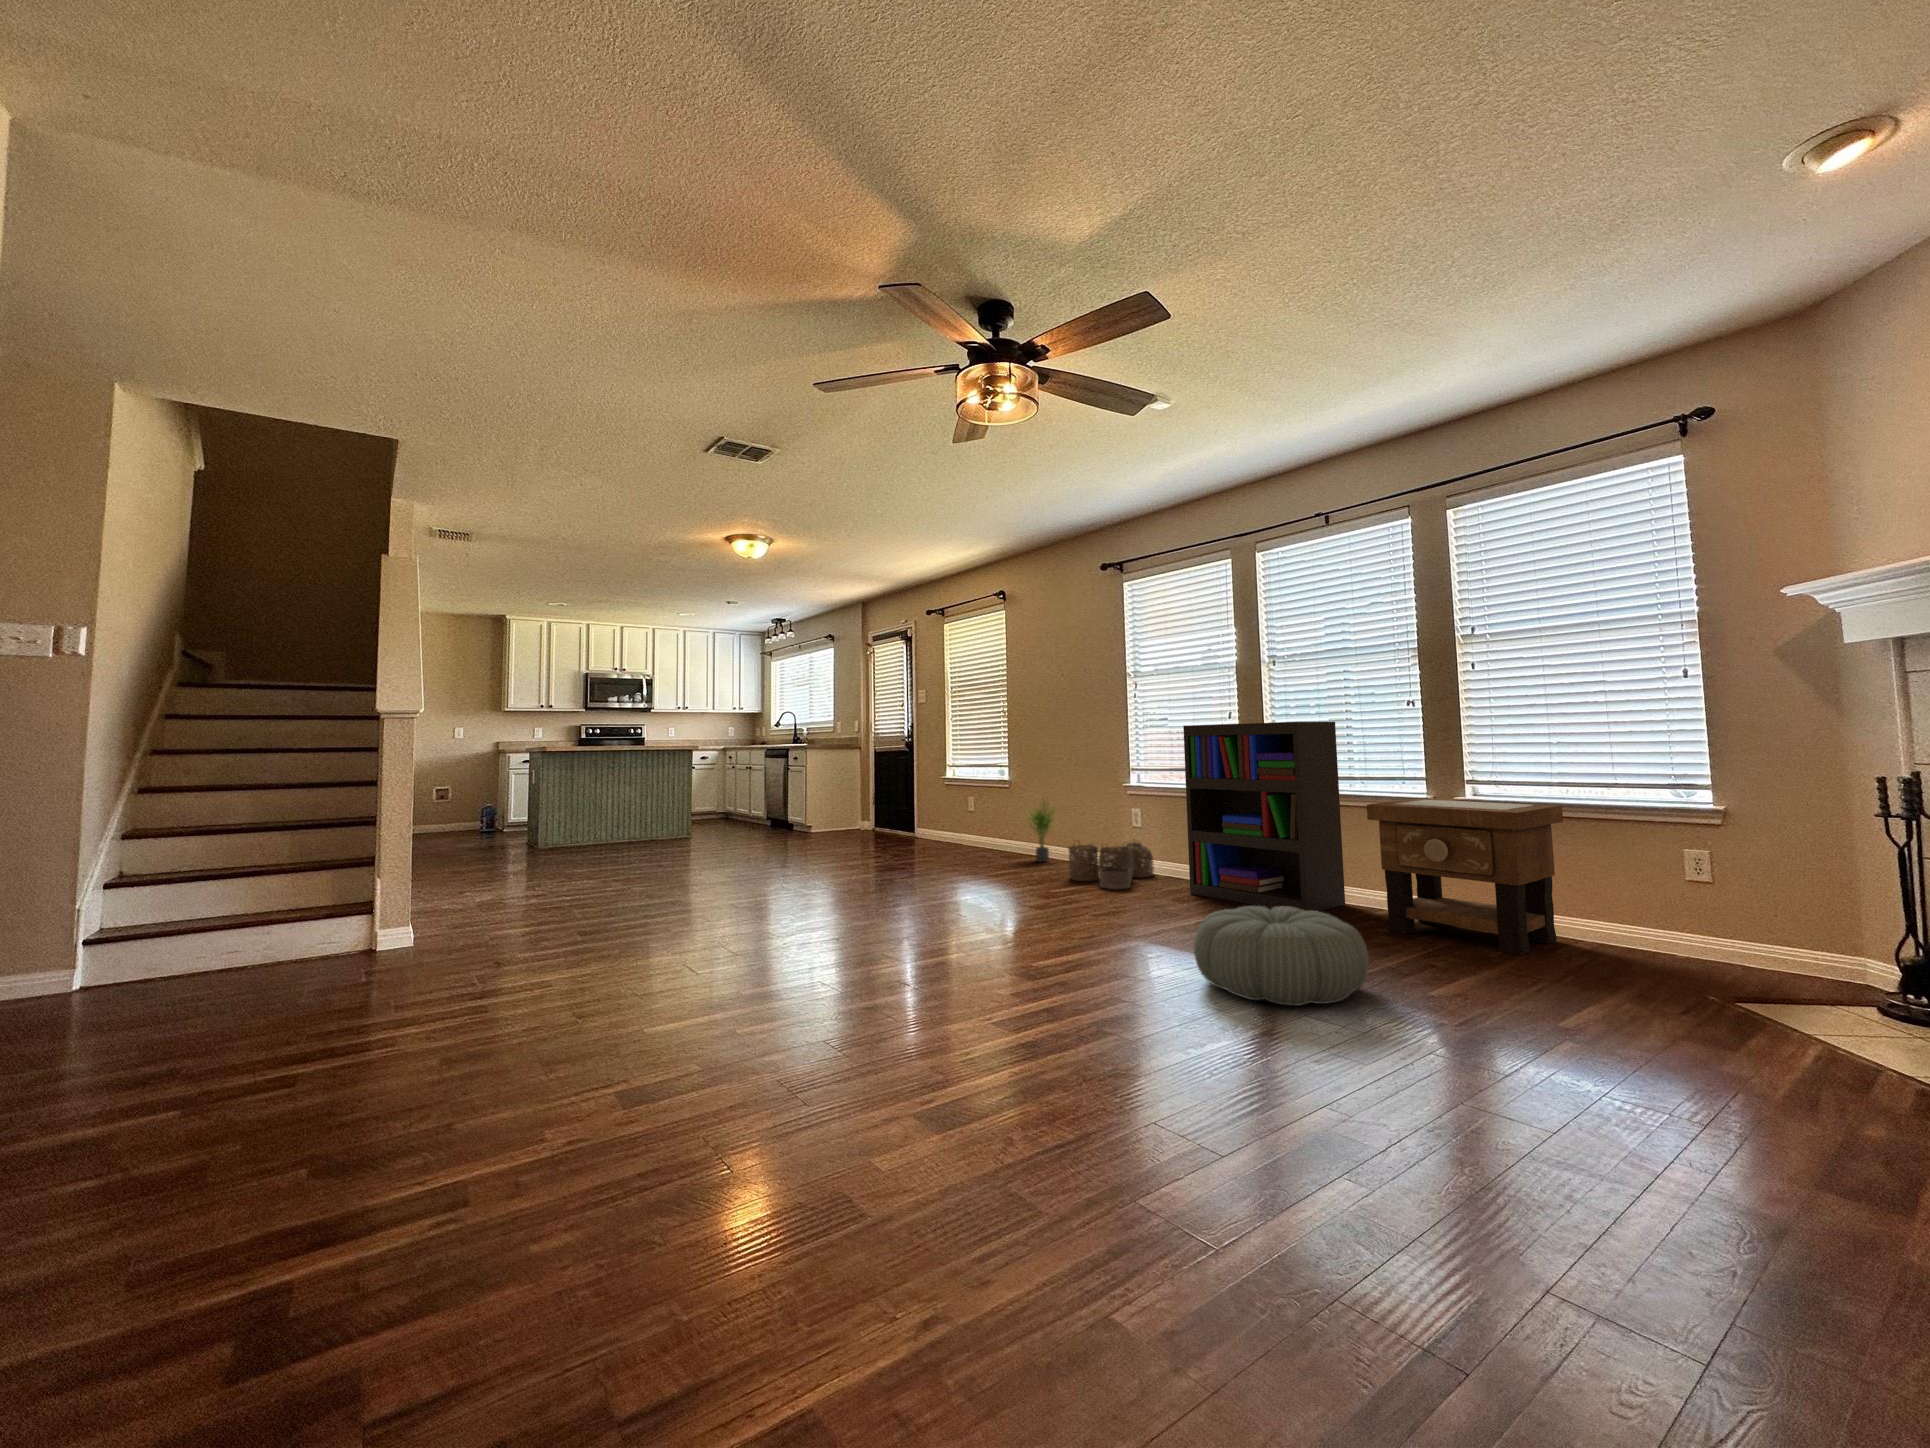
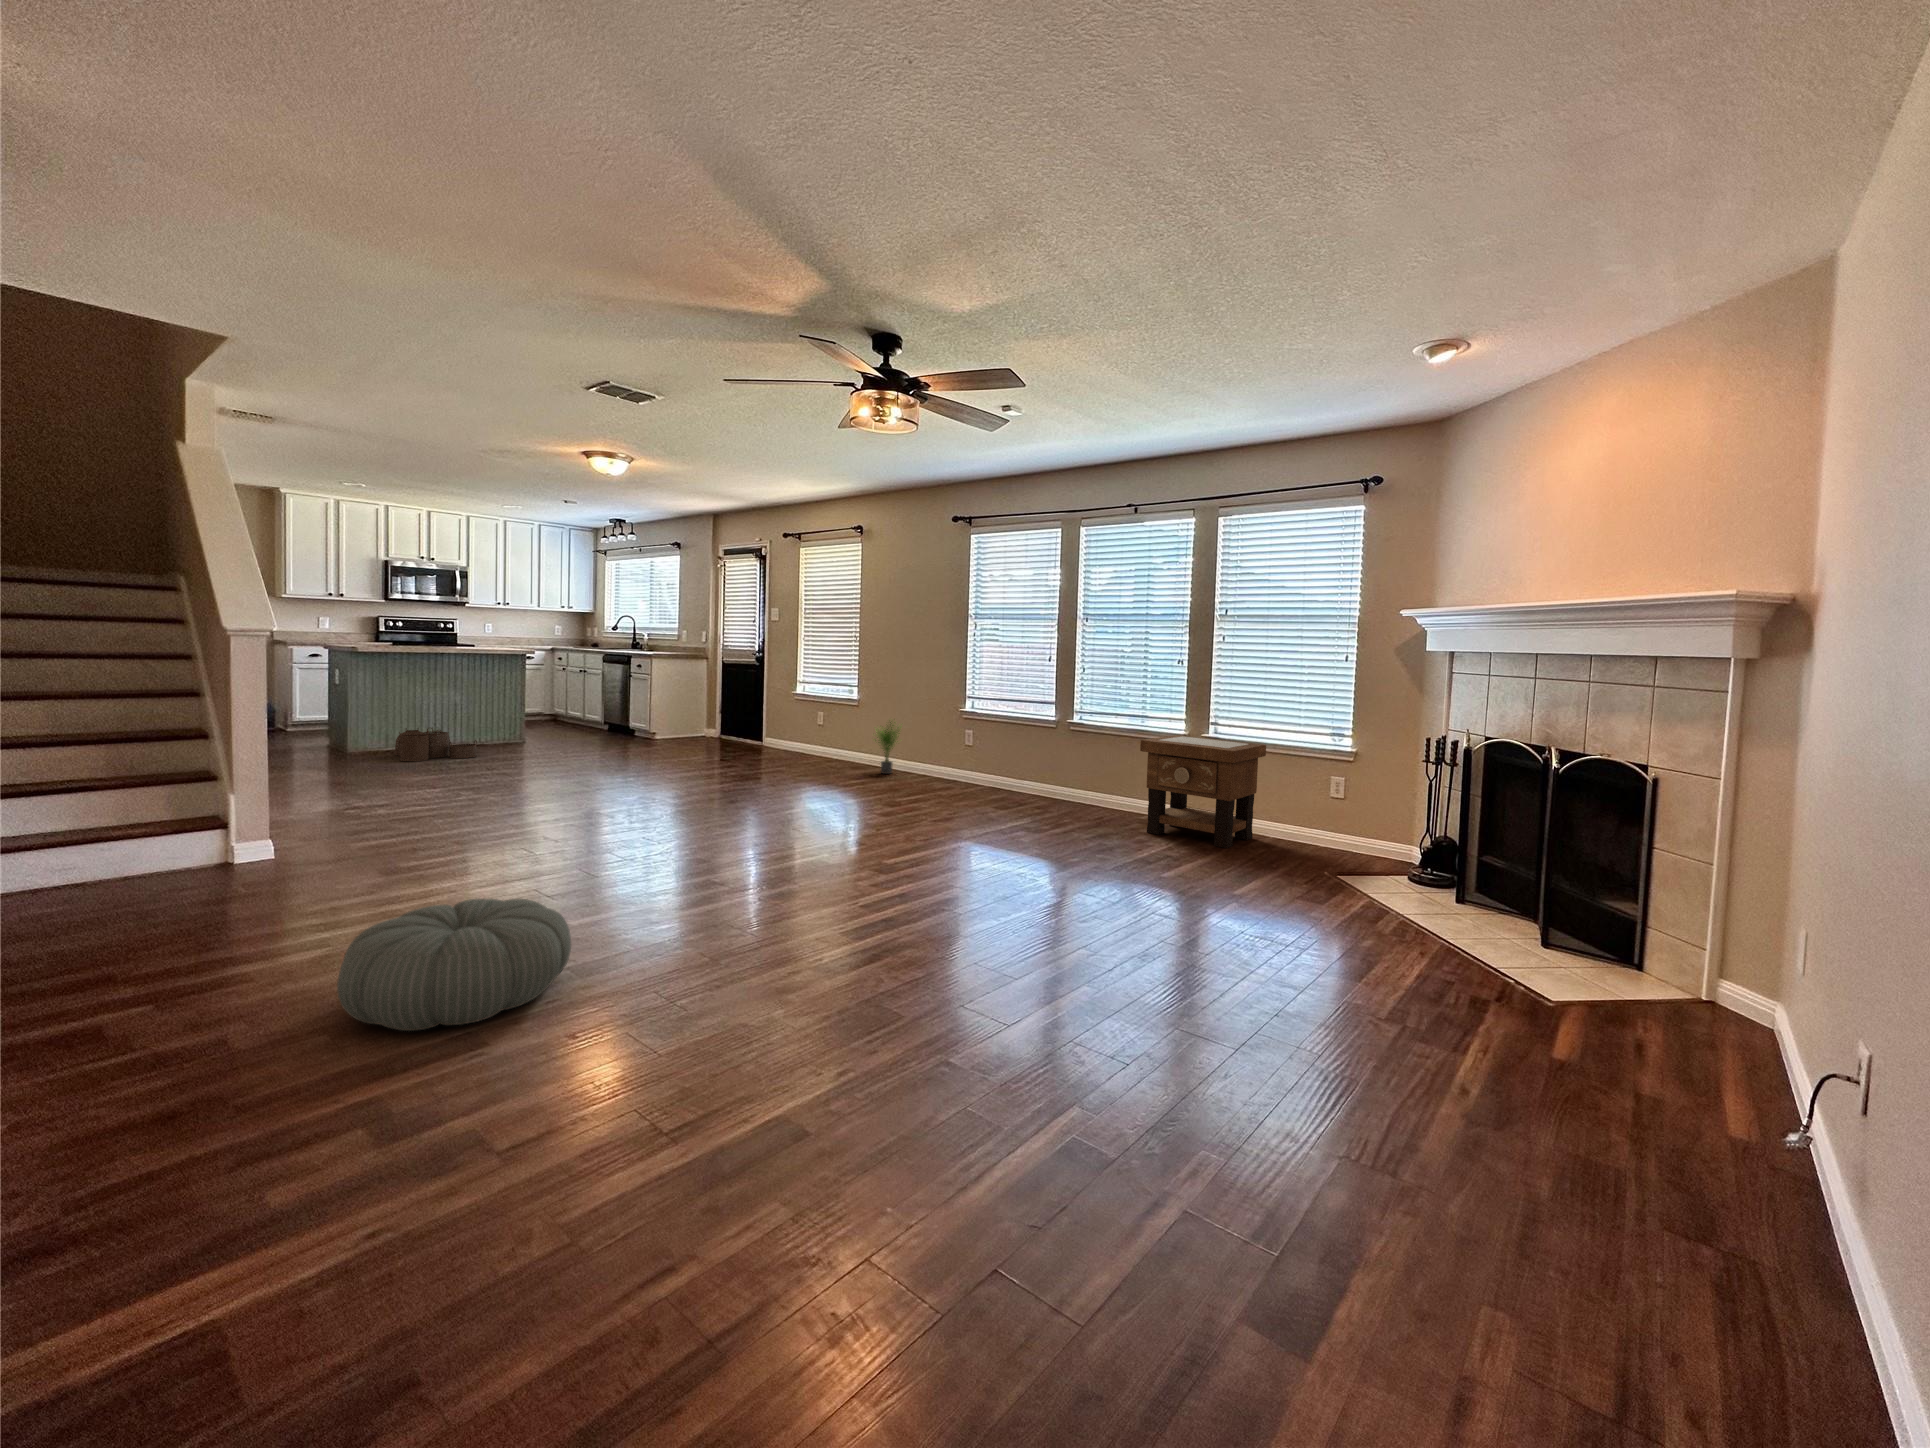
bookshelf: present [1183,722,1345,912] -> none [1009,667,1128,820]
woven basket: present [1068,842,1154,890] -> present [395,728,477,761]
pouf: present [1194,906,1369,1006] -> present [337,899,571,1031]

